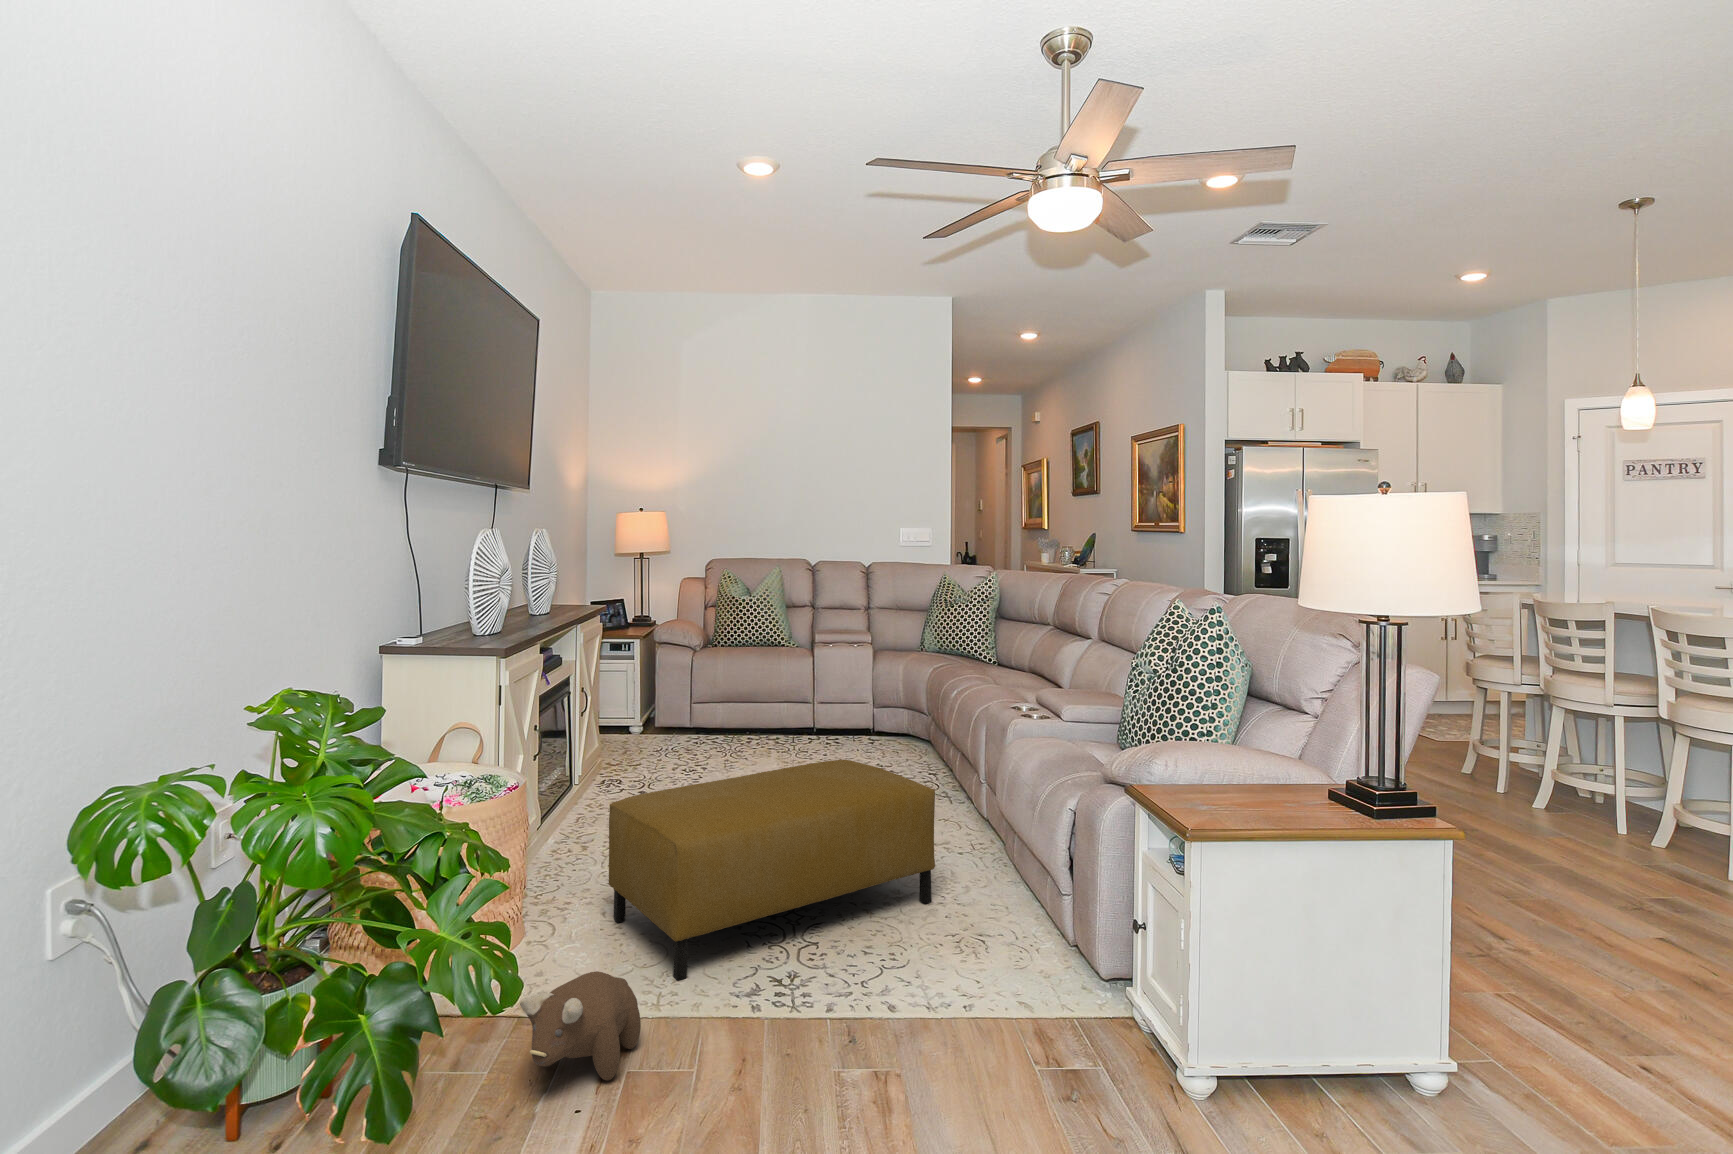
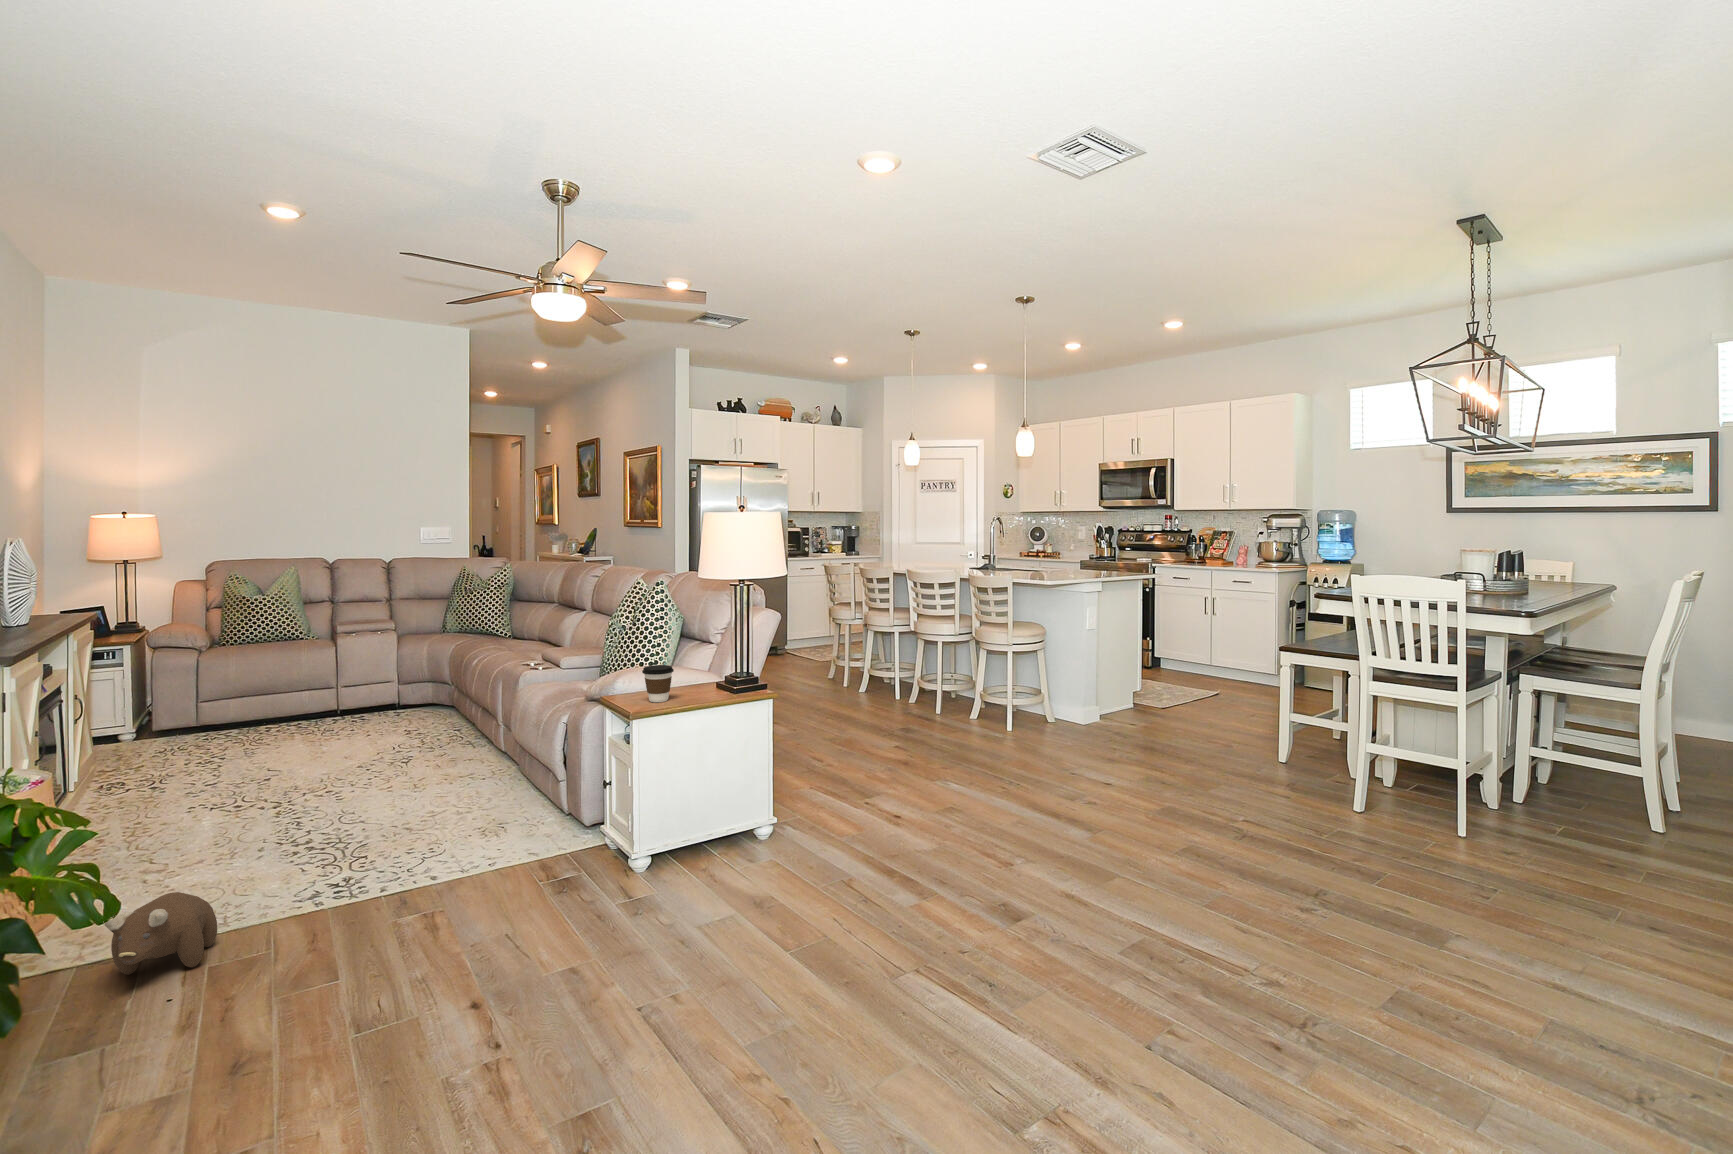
coffee cup: none [1208,748,1264,814] -> present [642,665,674,702]
ottoman: present [609,760,935,980] -> none [149,719,465,900]

